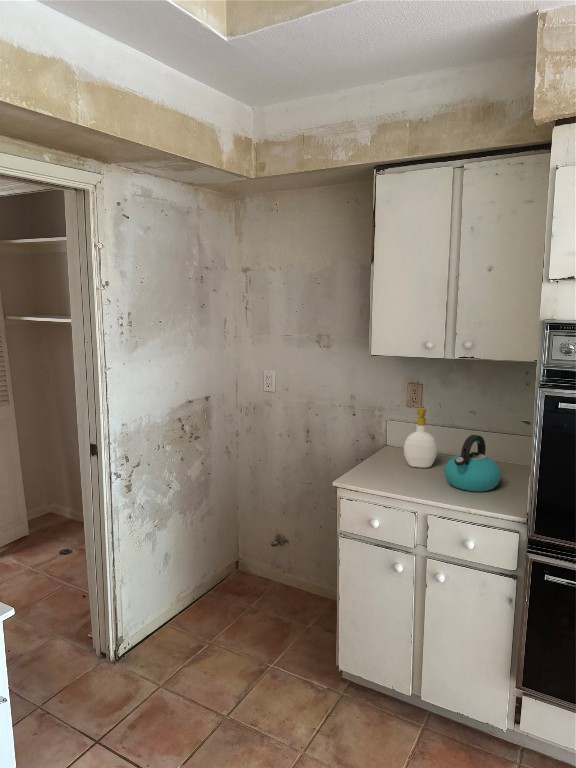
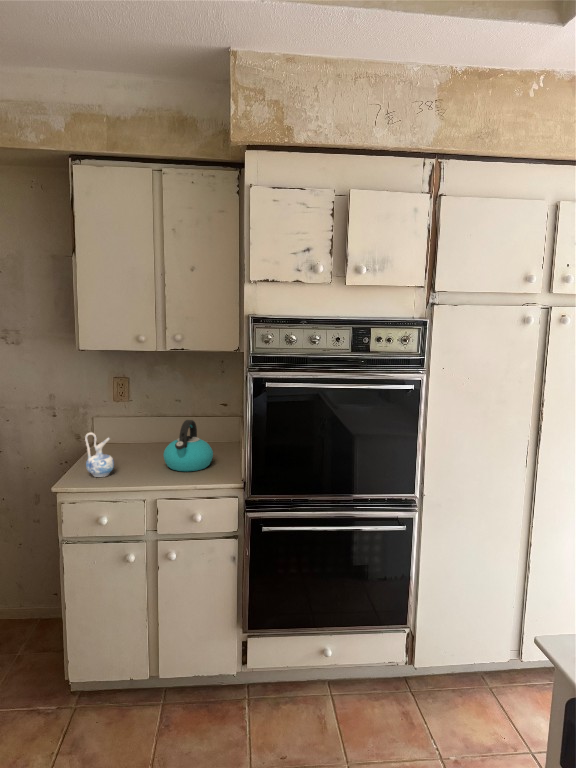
soap bottle: present [404,408,437,468] -> none [117,400,150,459]
ceramic pitcher: none [367,436,394,481] -> present [85,433,114,477]

